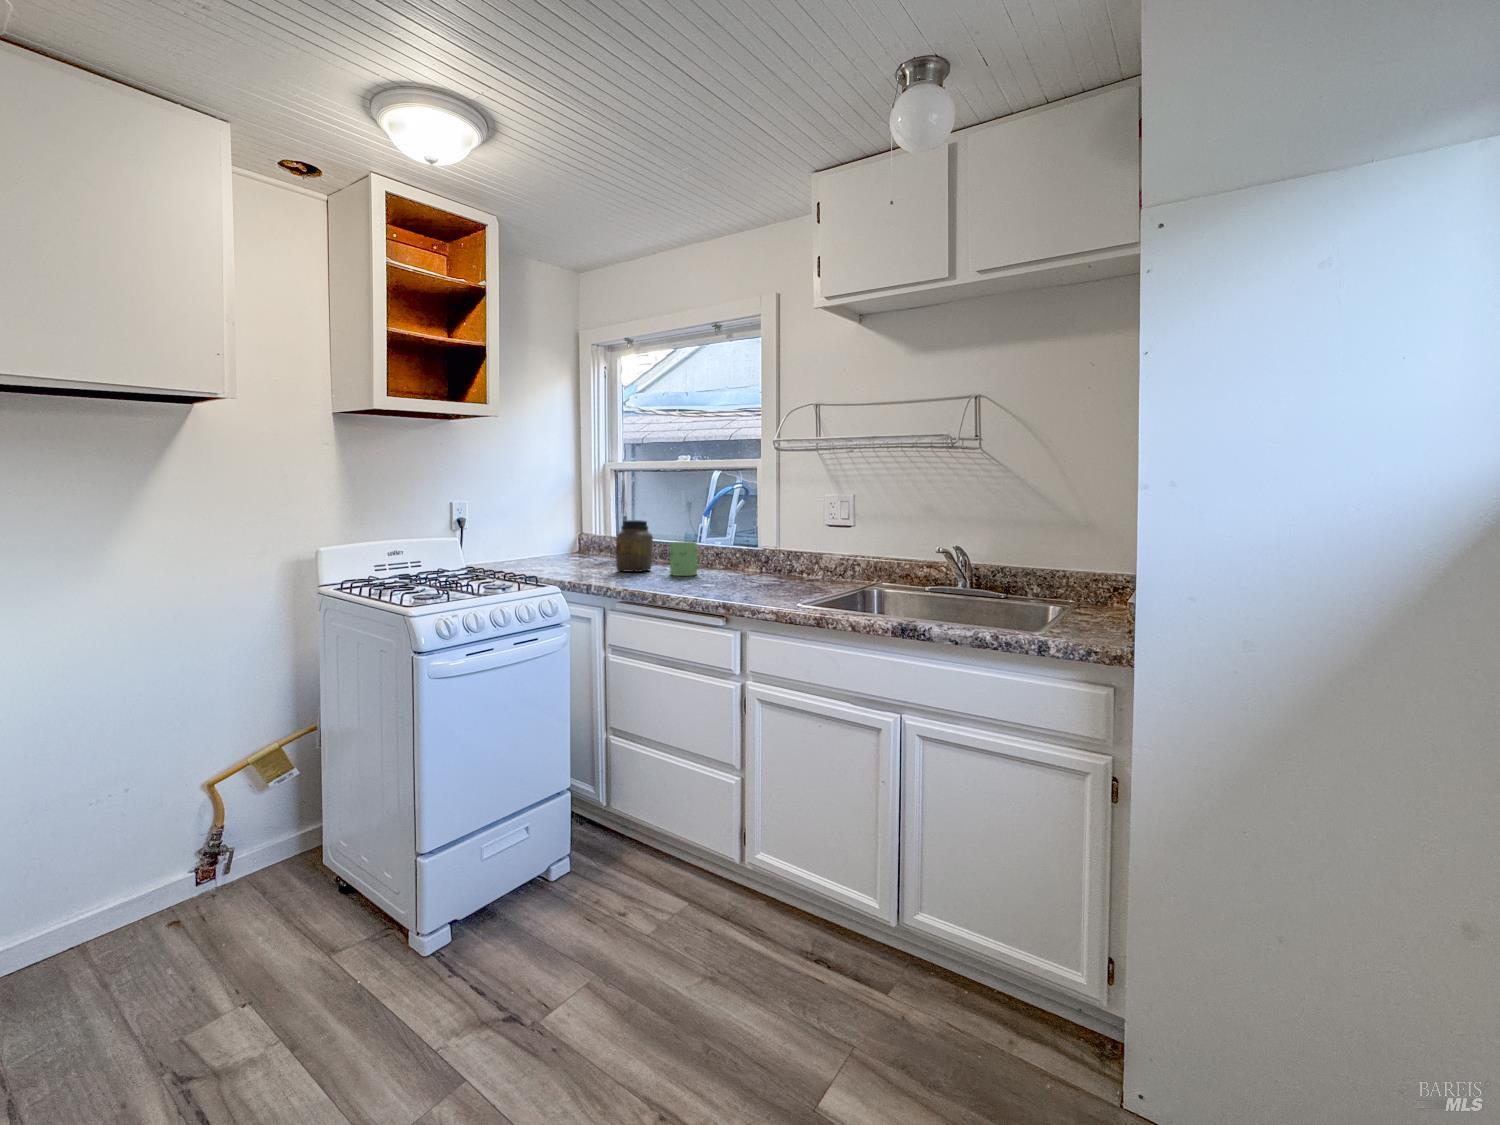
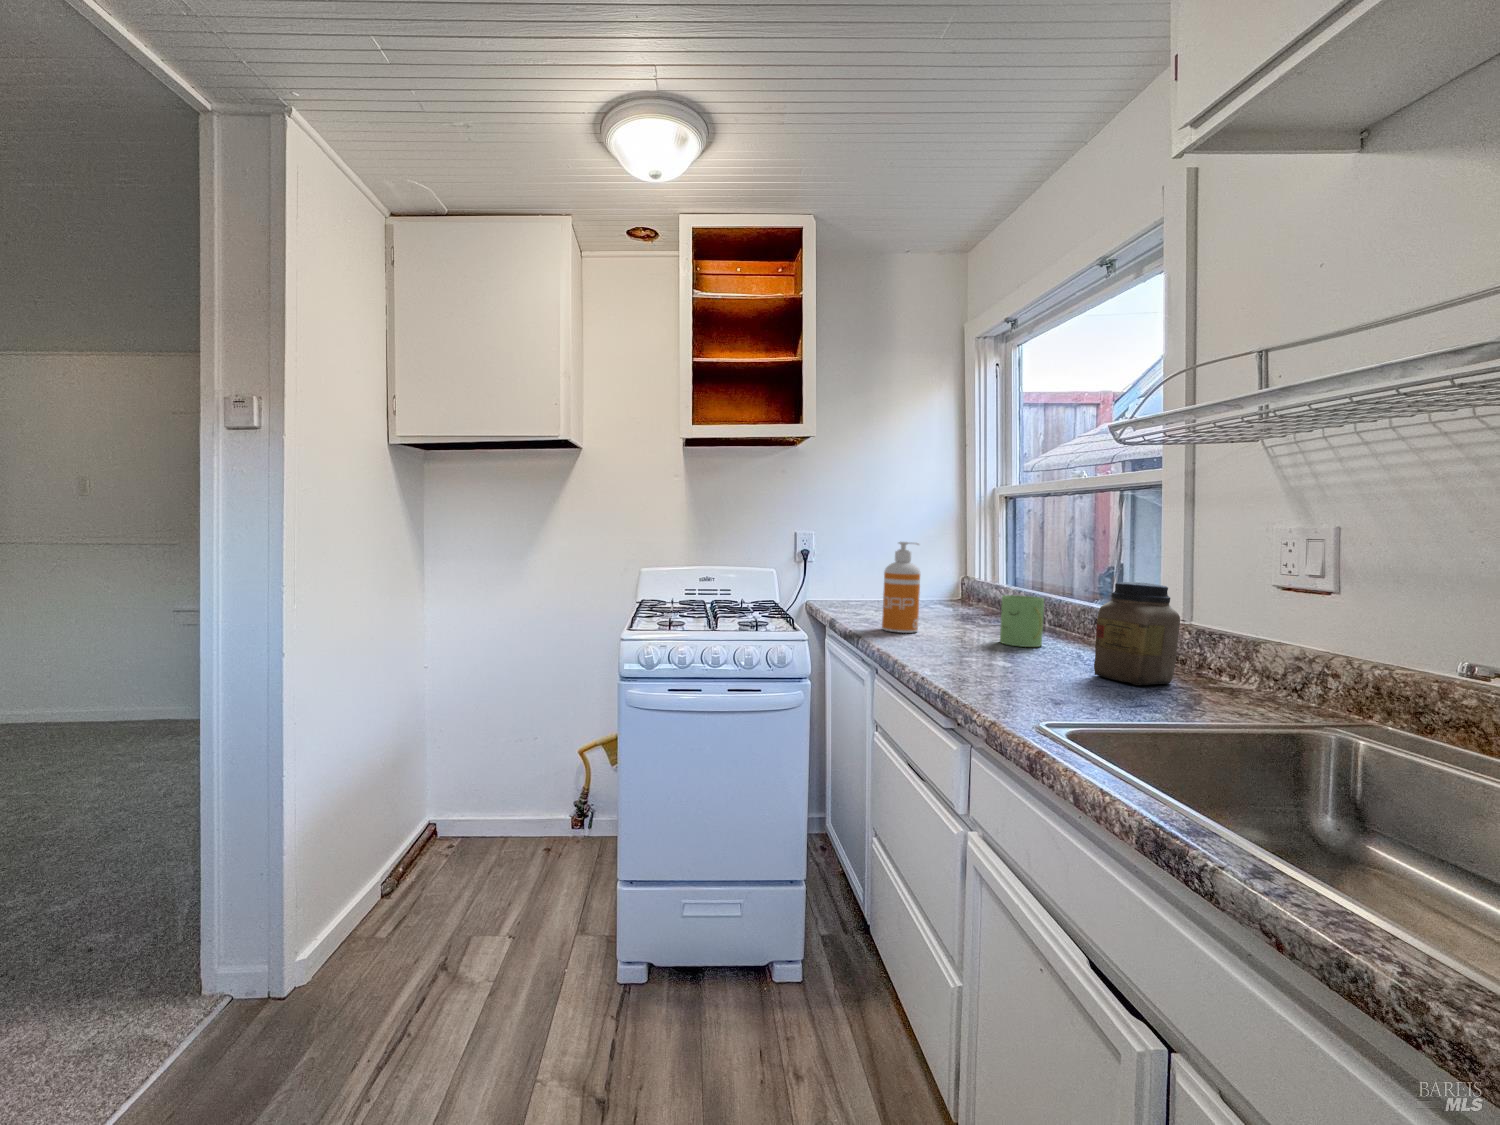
soap dispenser: none [583,507,613,578] -> present [882,542,920,633]
jar: present [616,520,653,572] -> present [1094,582,1180,685]

